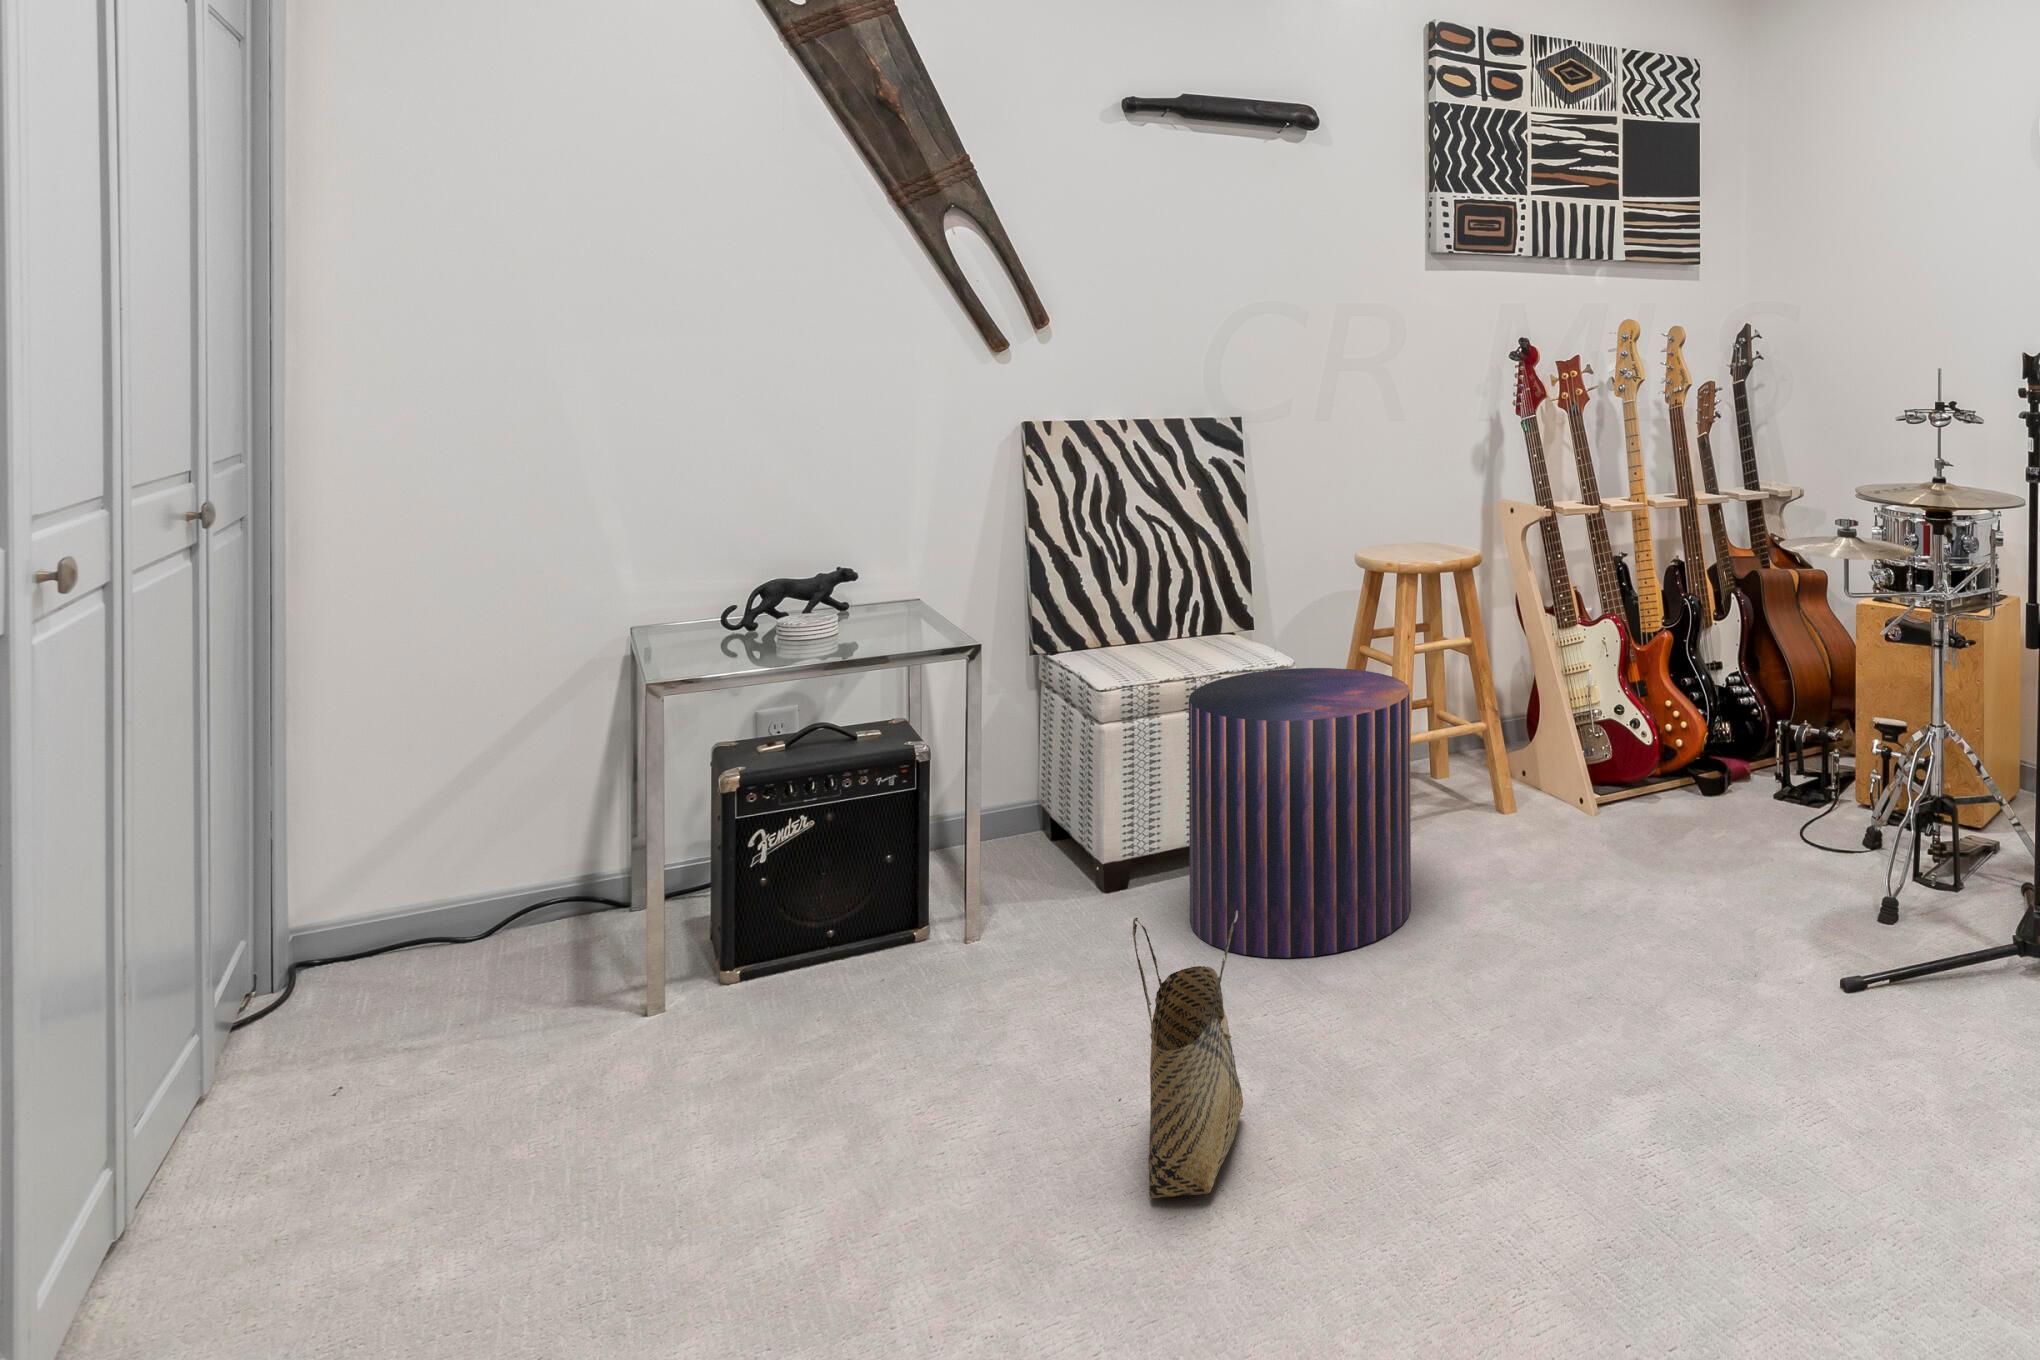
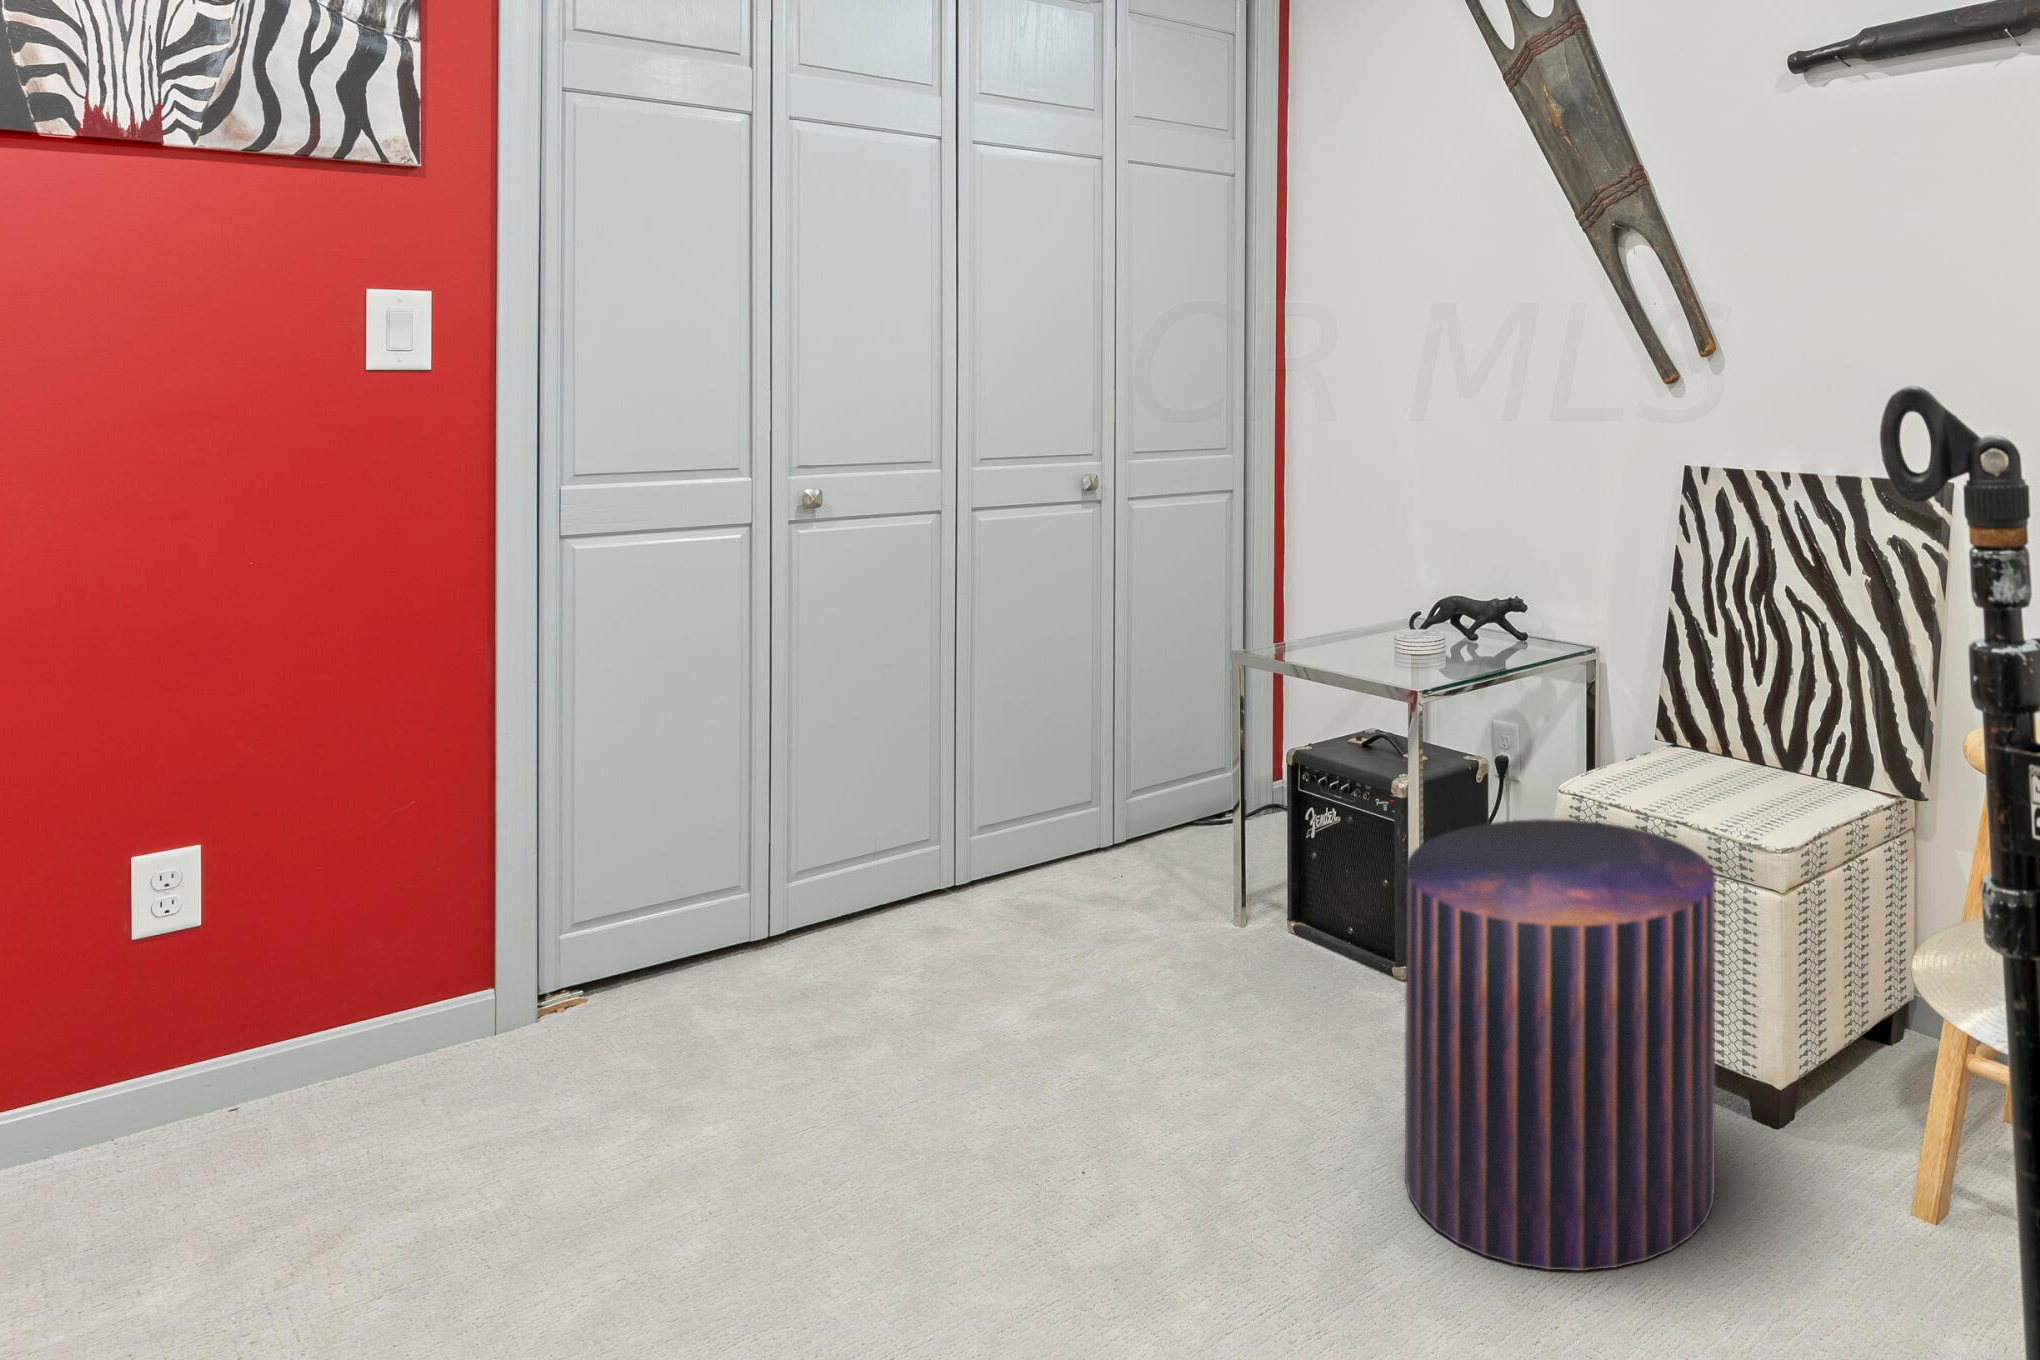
woven basket: present [1133,911,1243,1198] -> none [834,960,1033,1255]

